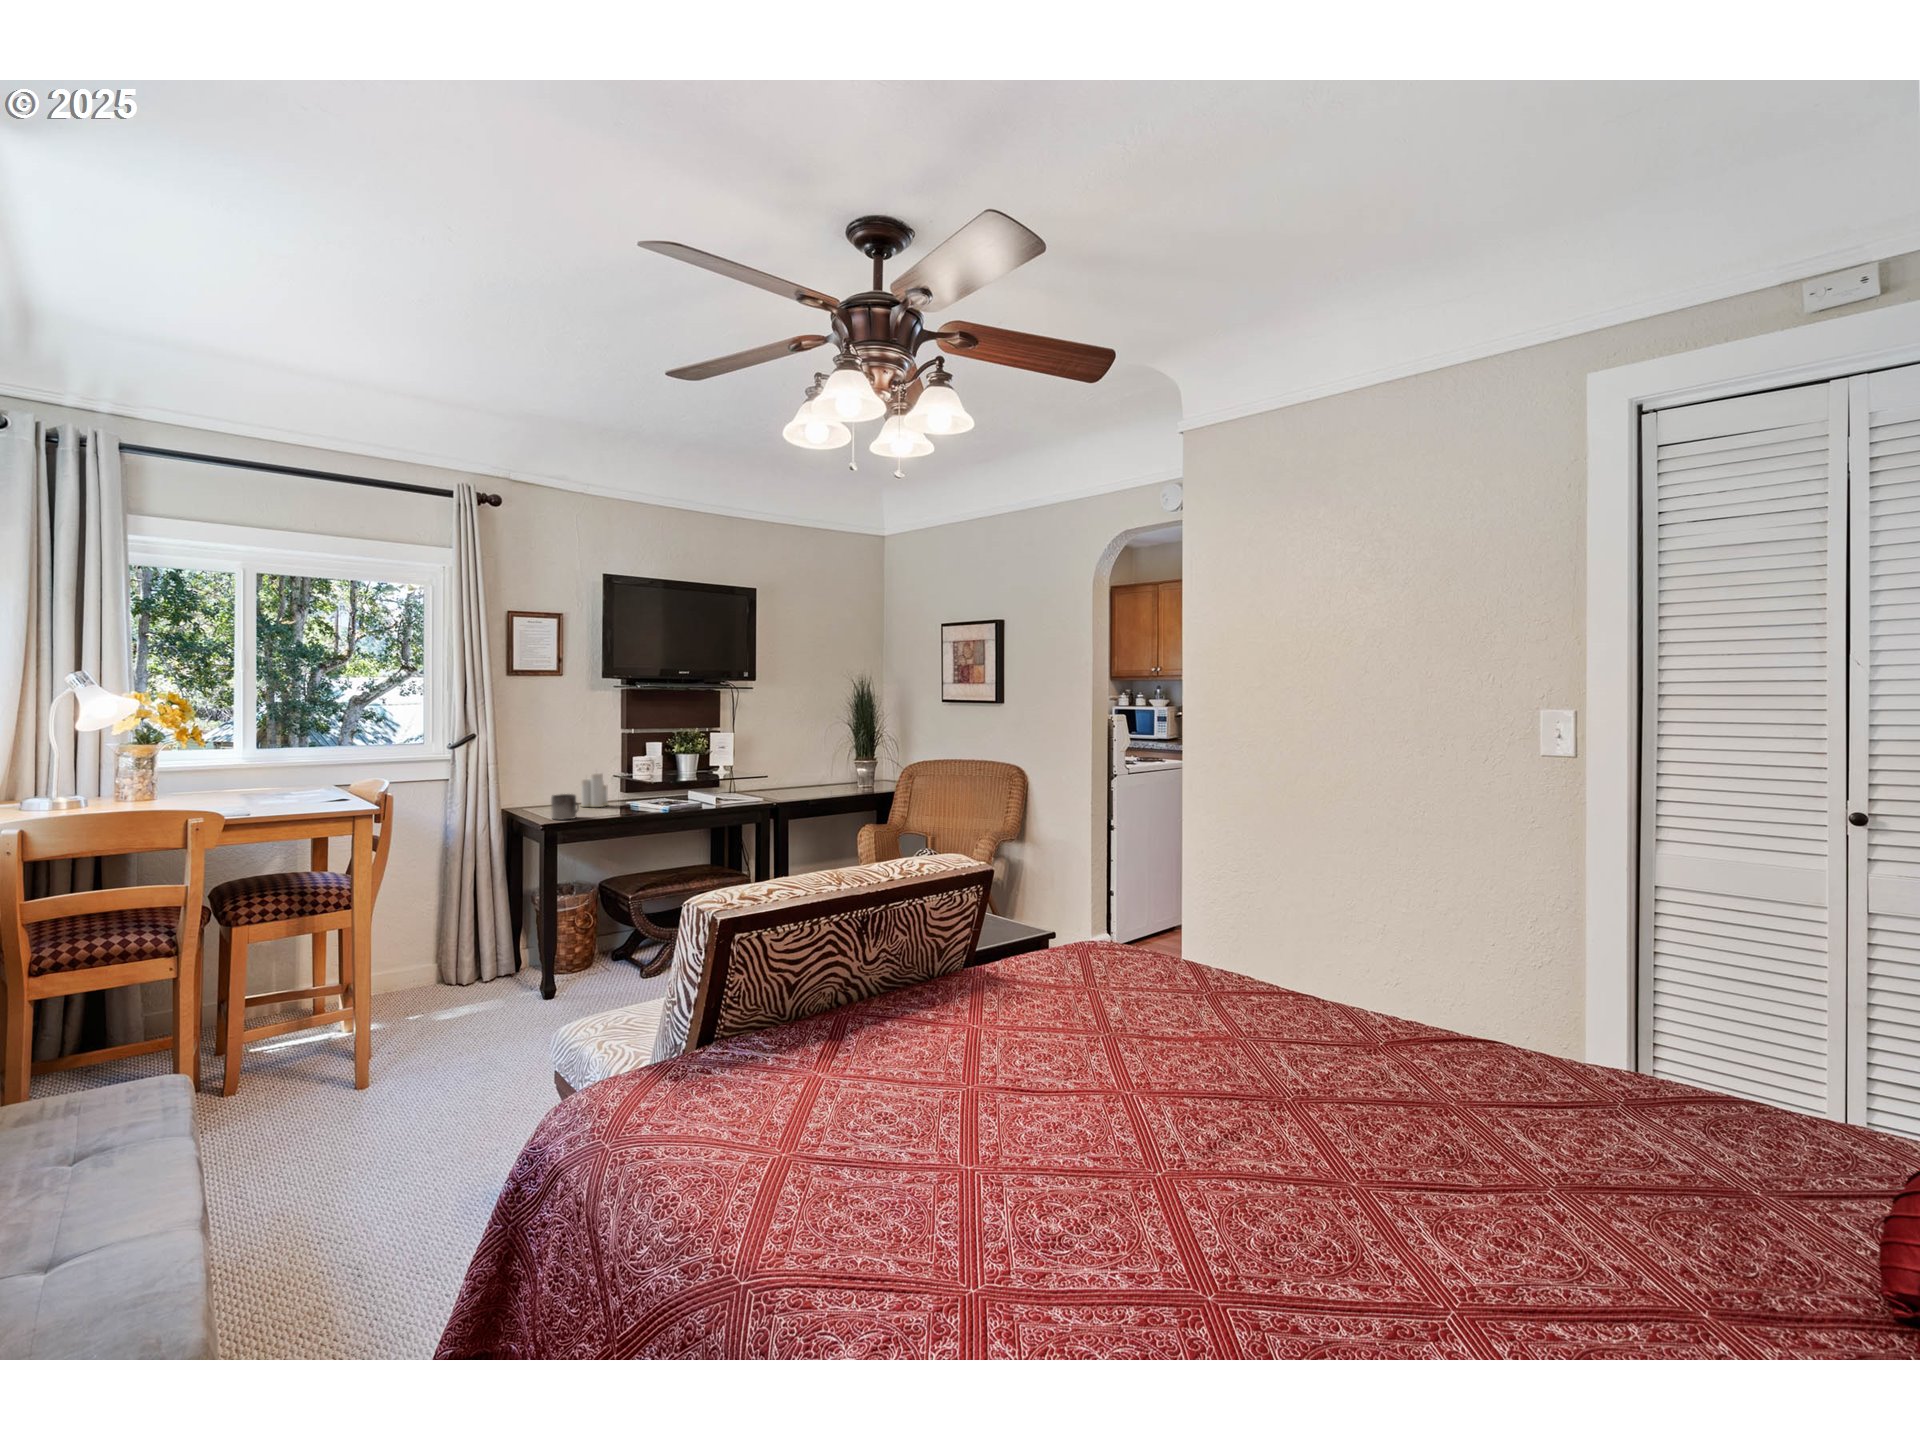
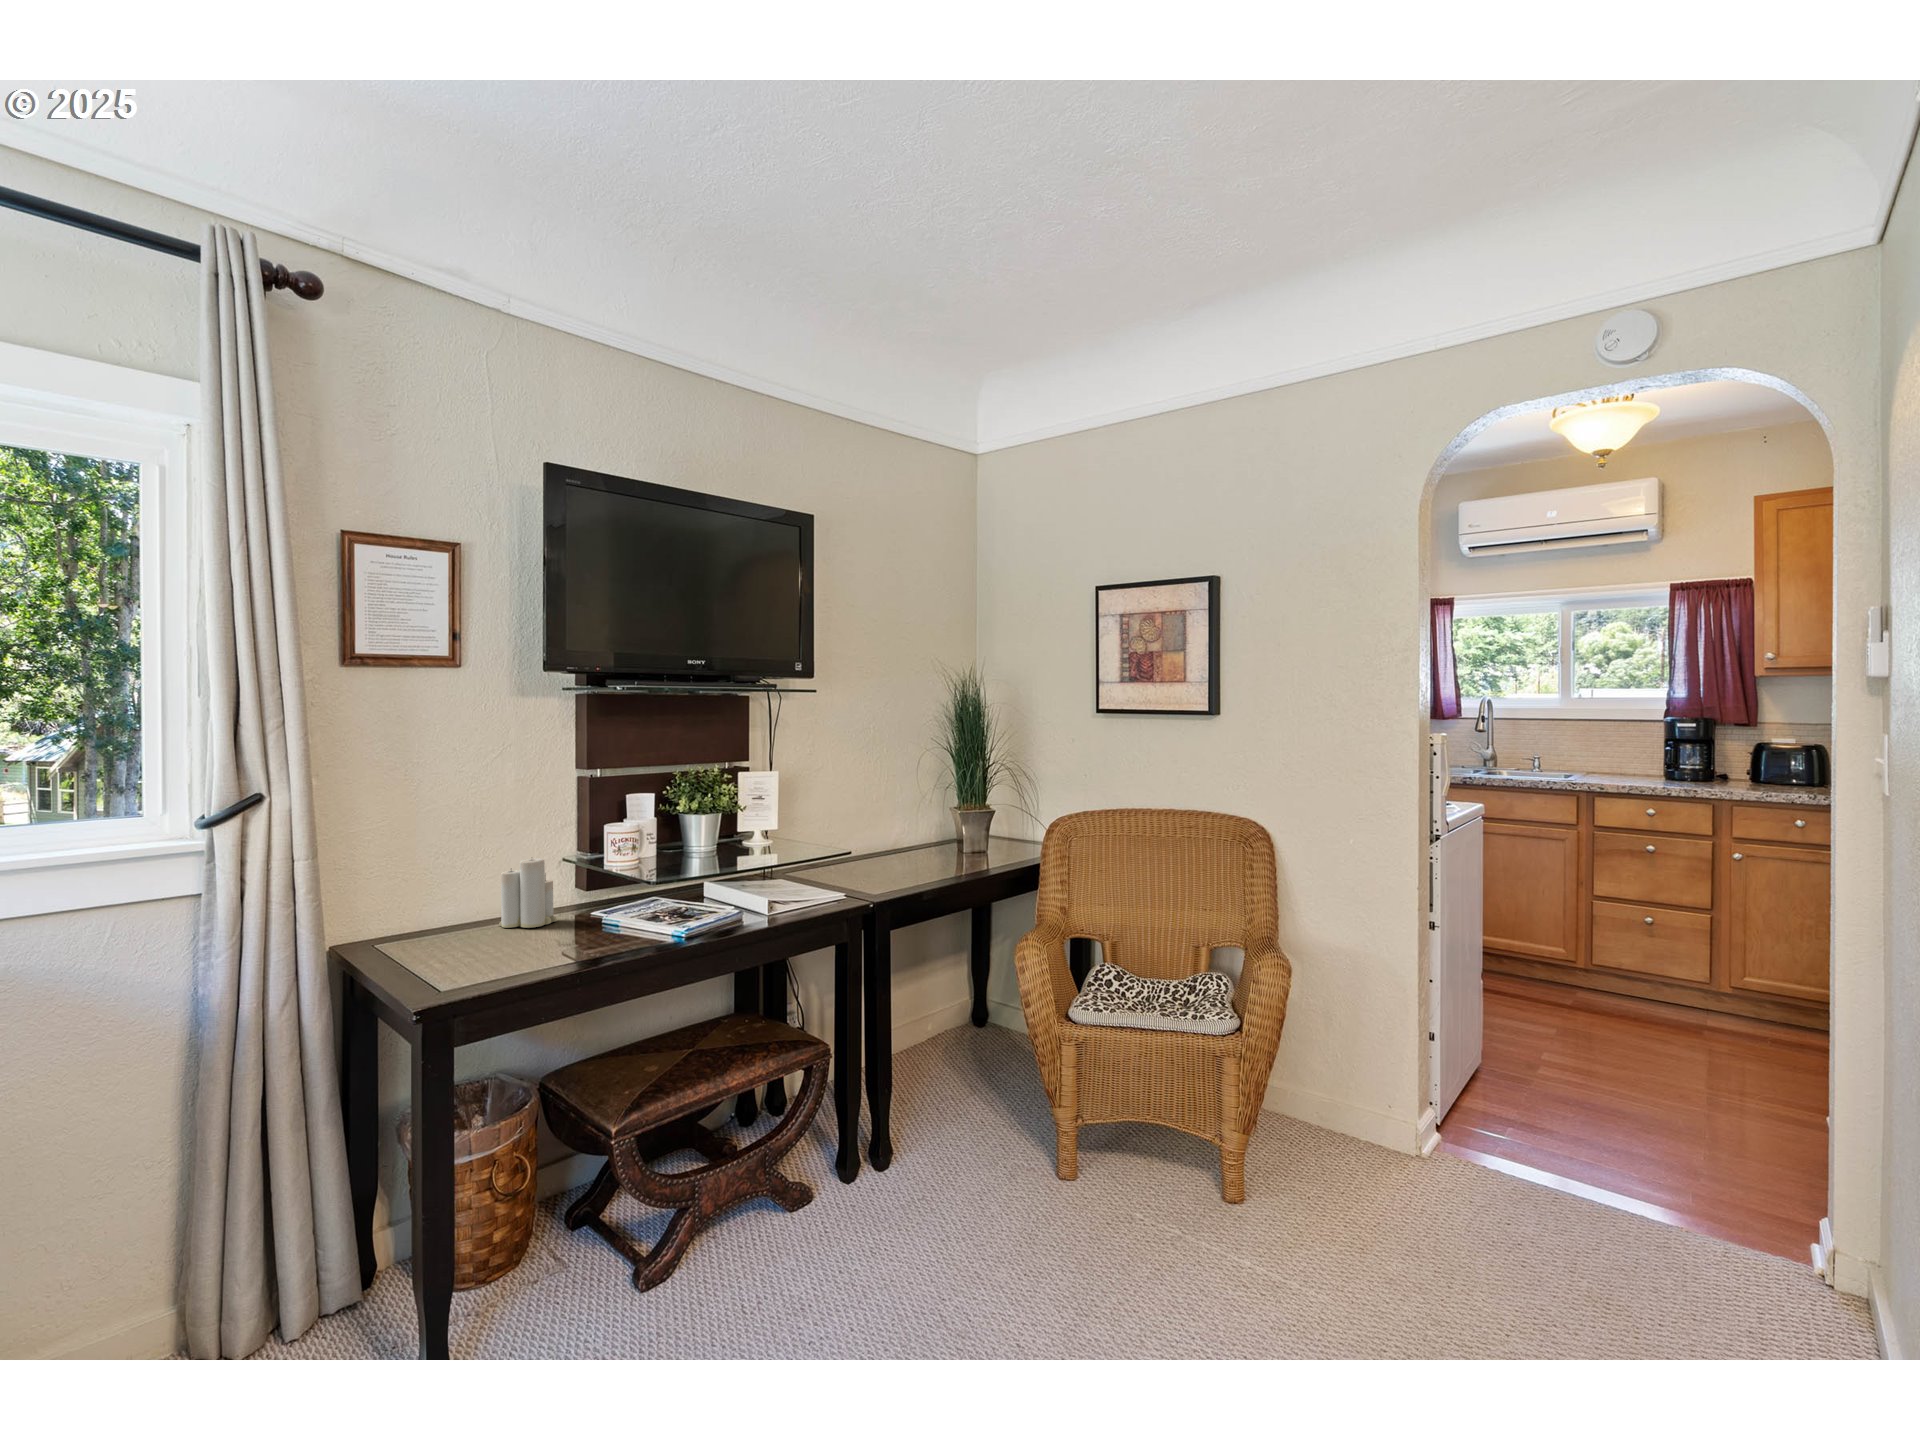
mug: present [551,794,579,820] -> none [438,914,500,973]

